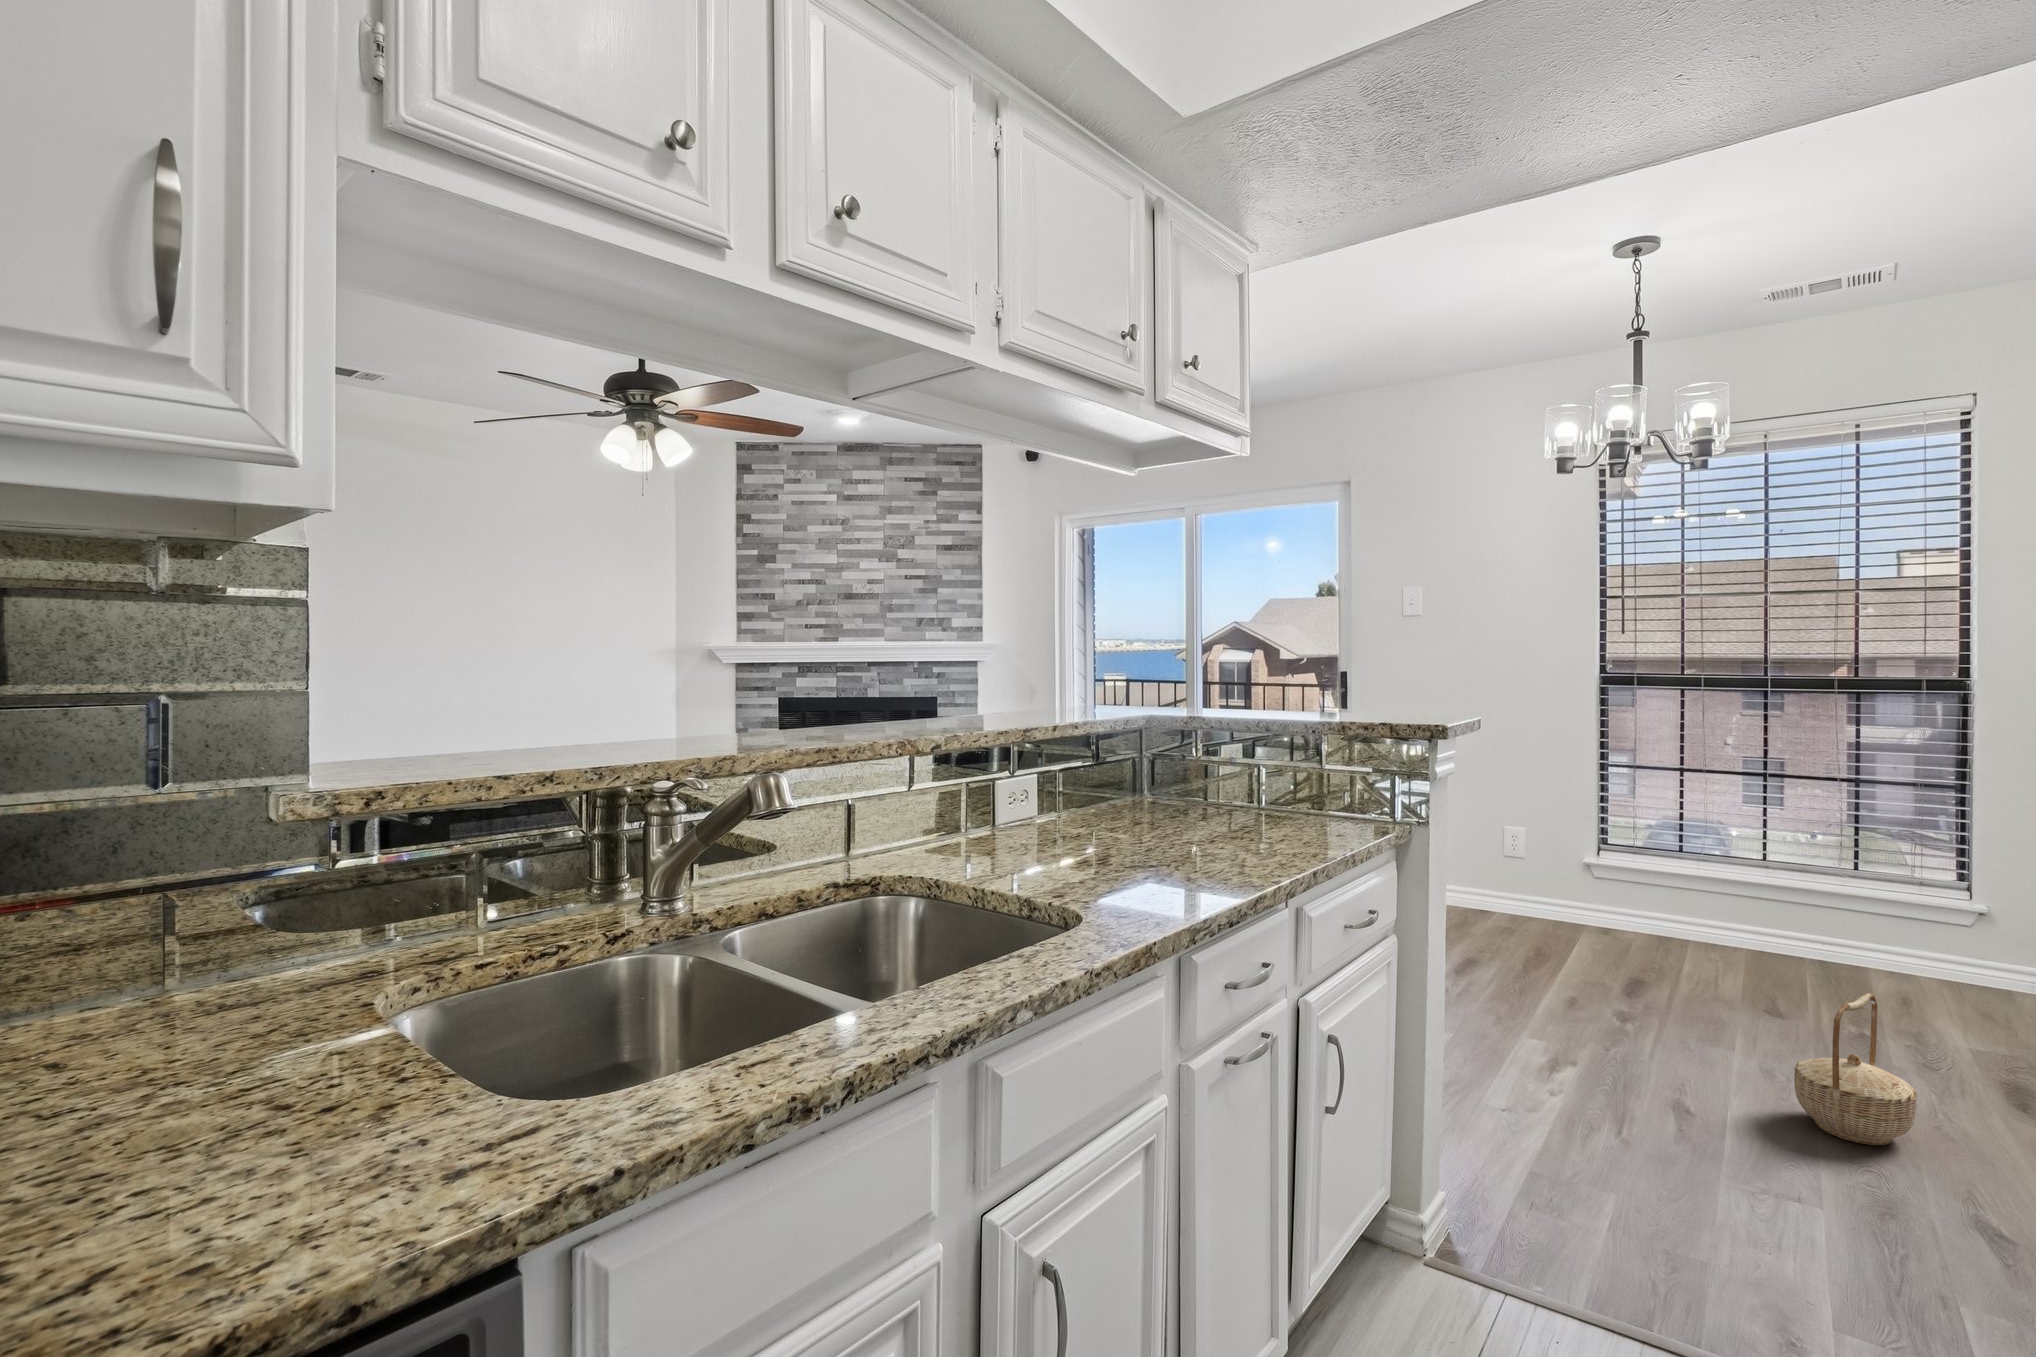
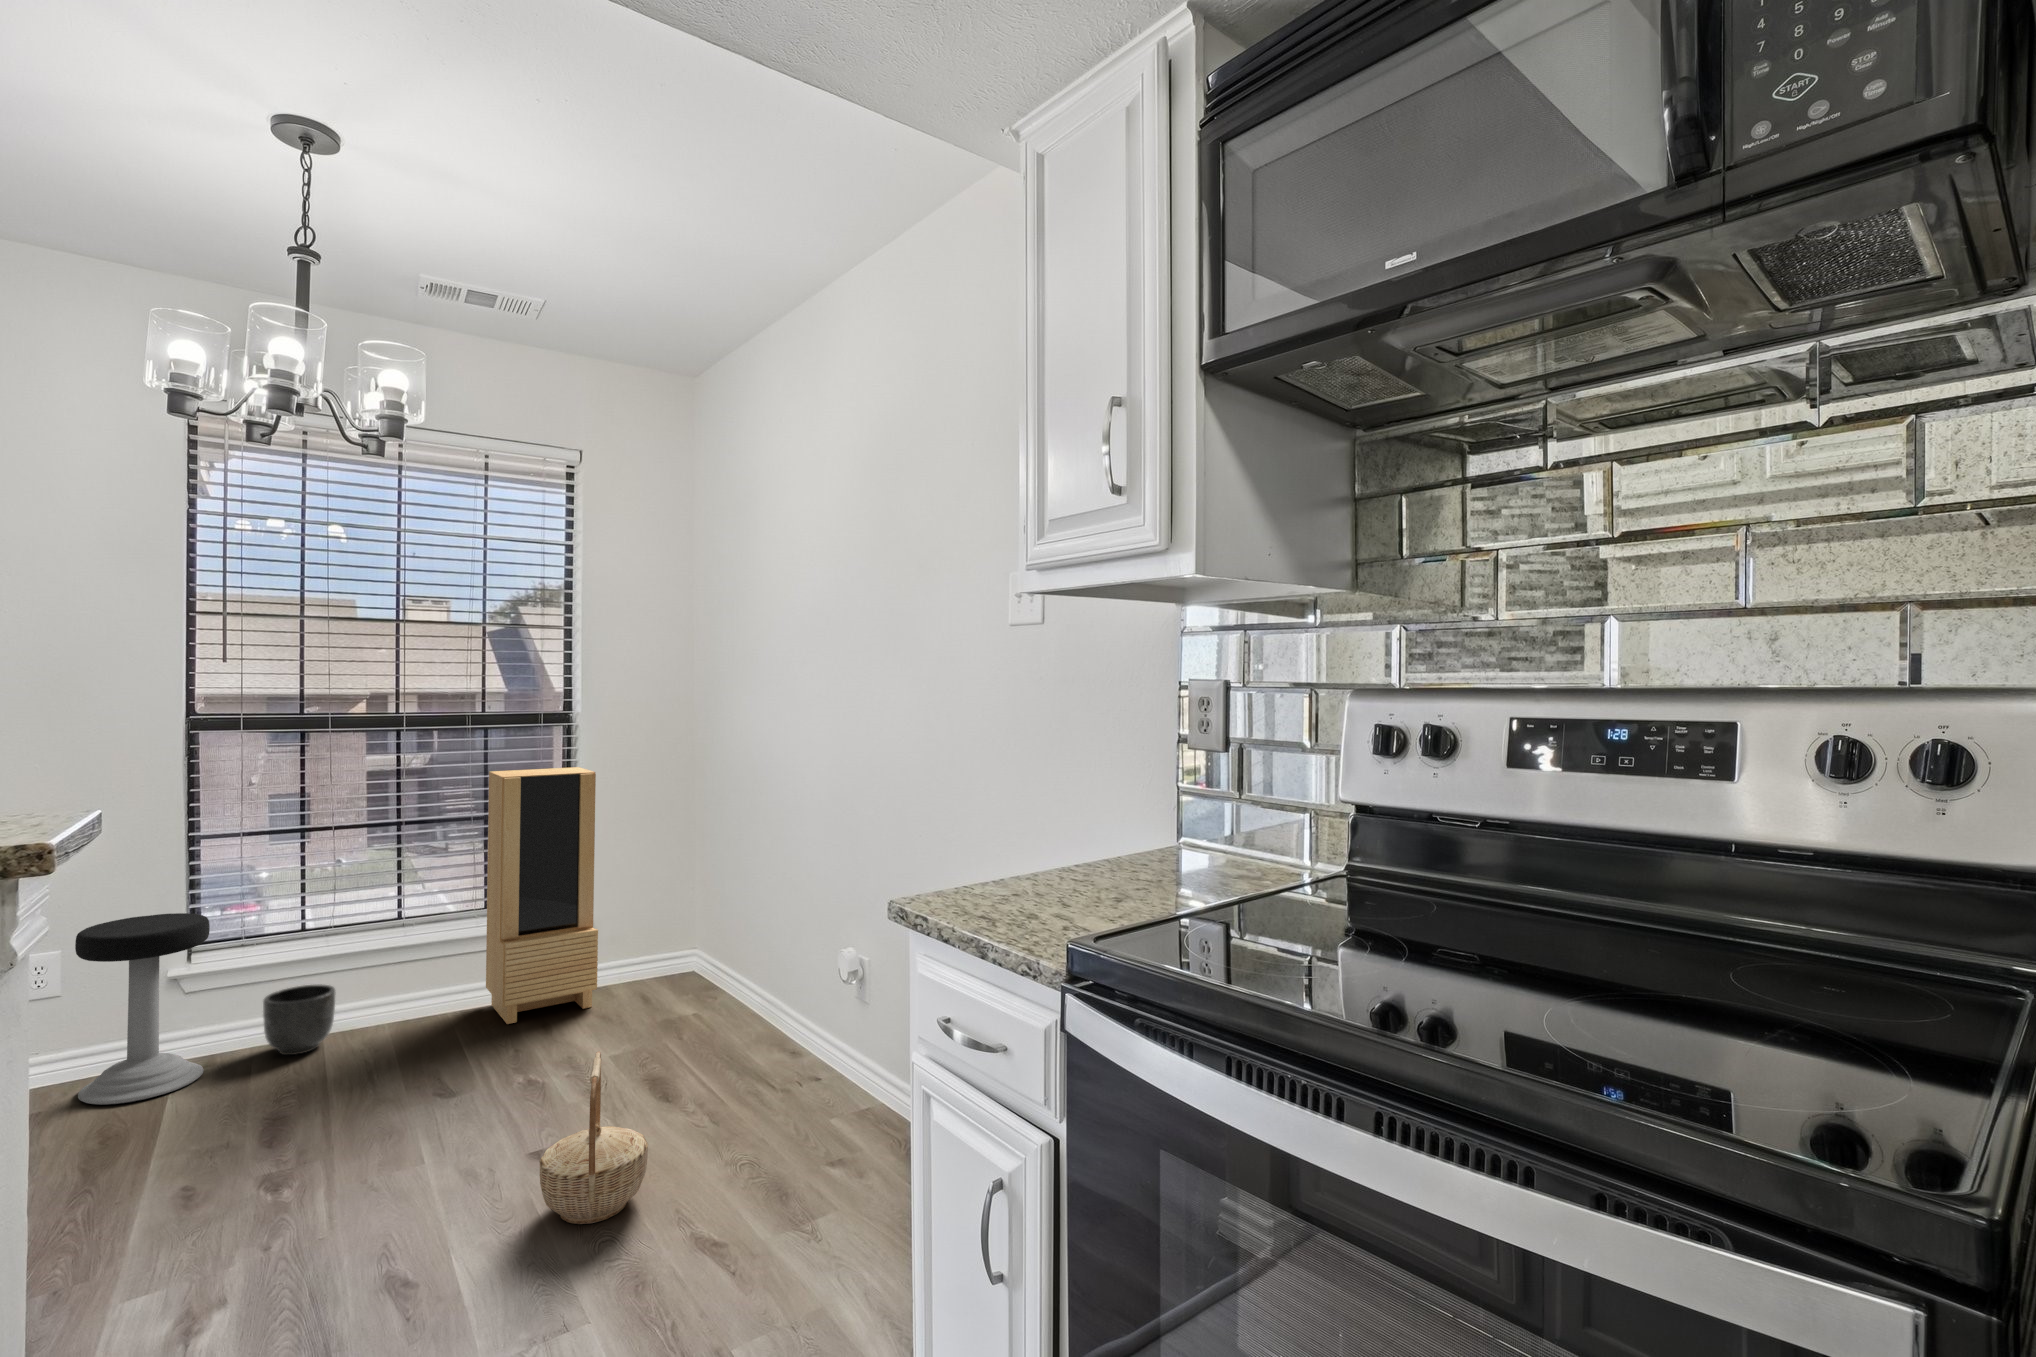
storage cabinet: none [1850,736,1983,1002] -> present [486,767,598,1024]
stool: none [1527,814,1606,940] -> present [75,913,210,1105]
planter: none [1644,894,1700,947] -> present [263,984,336,1055]

